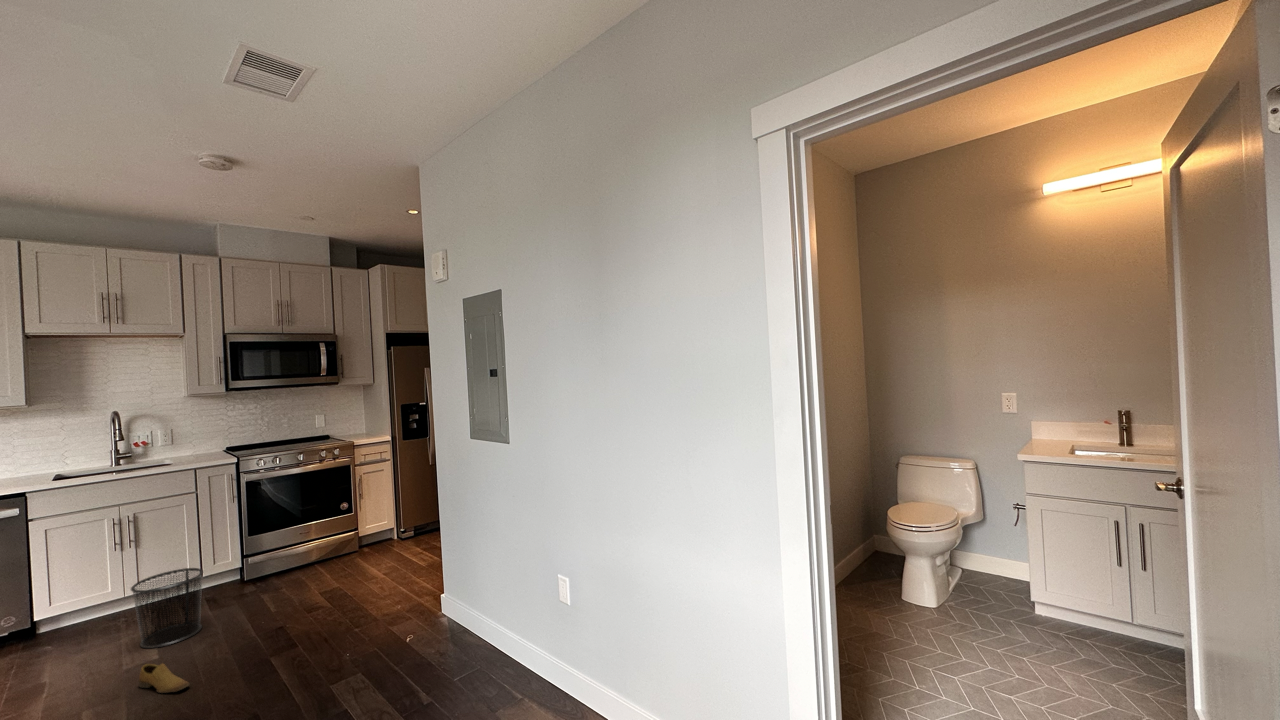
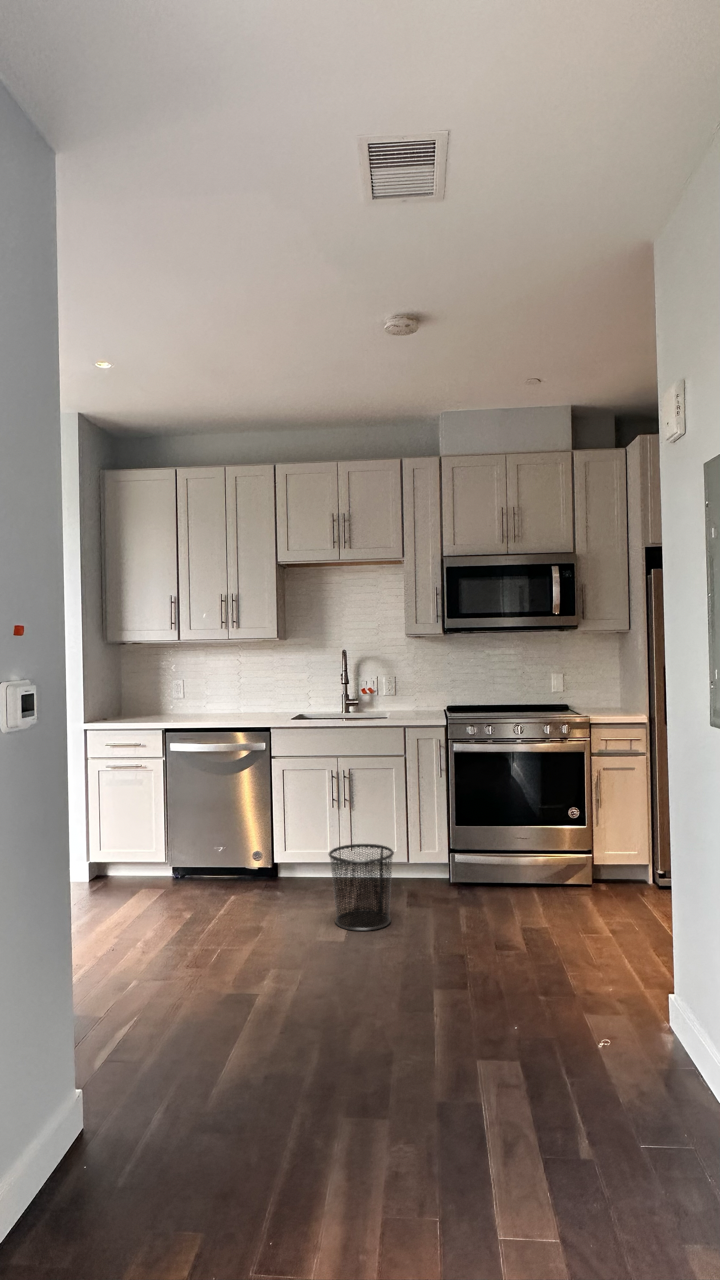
shoe: present [139,664,189,693] -> none [313,943,349,987]

